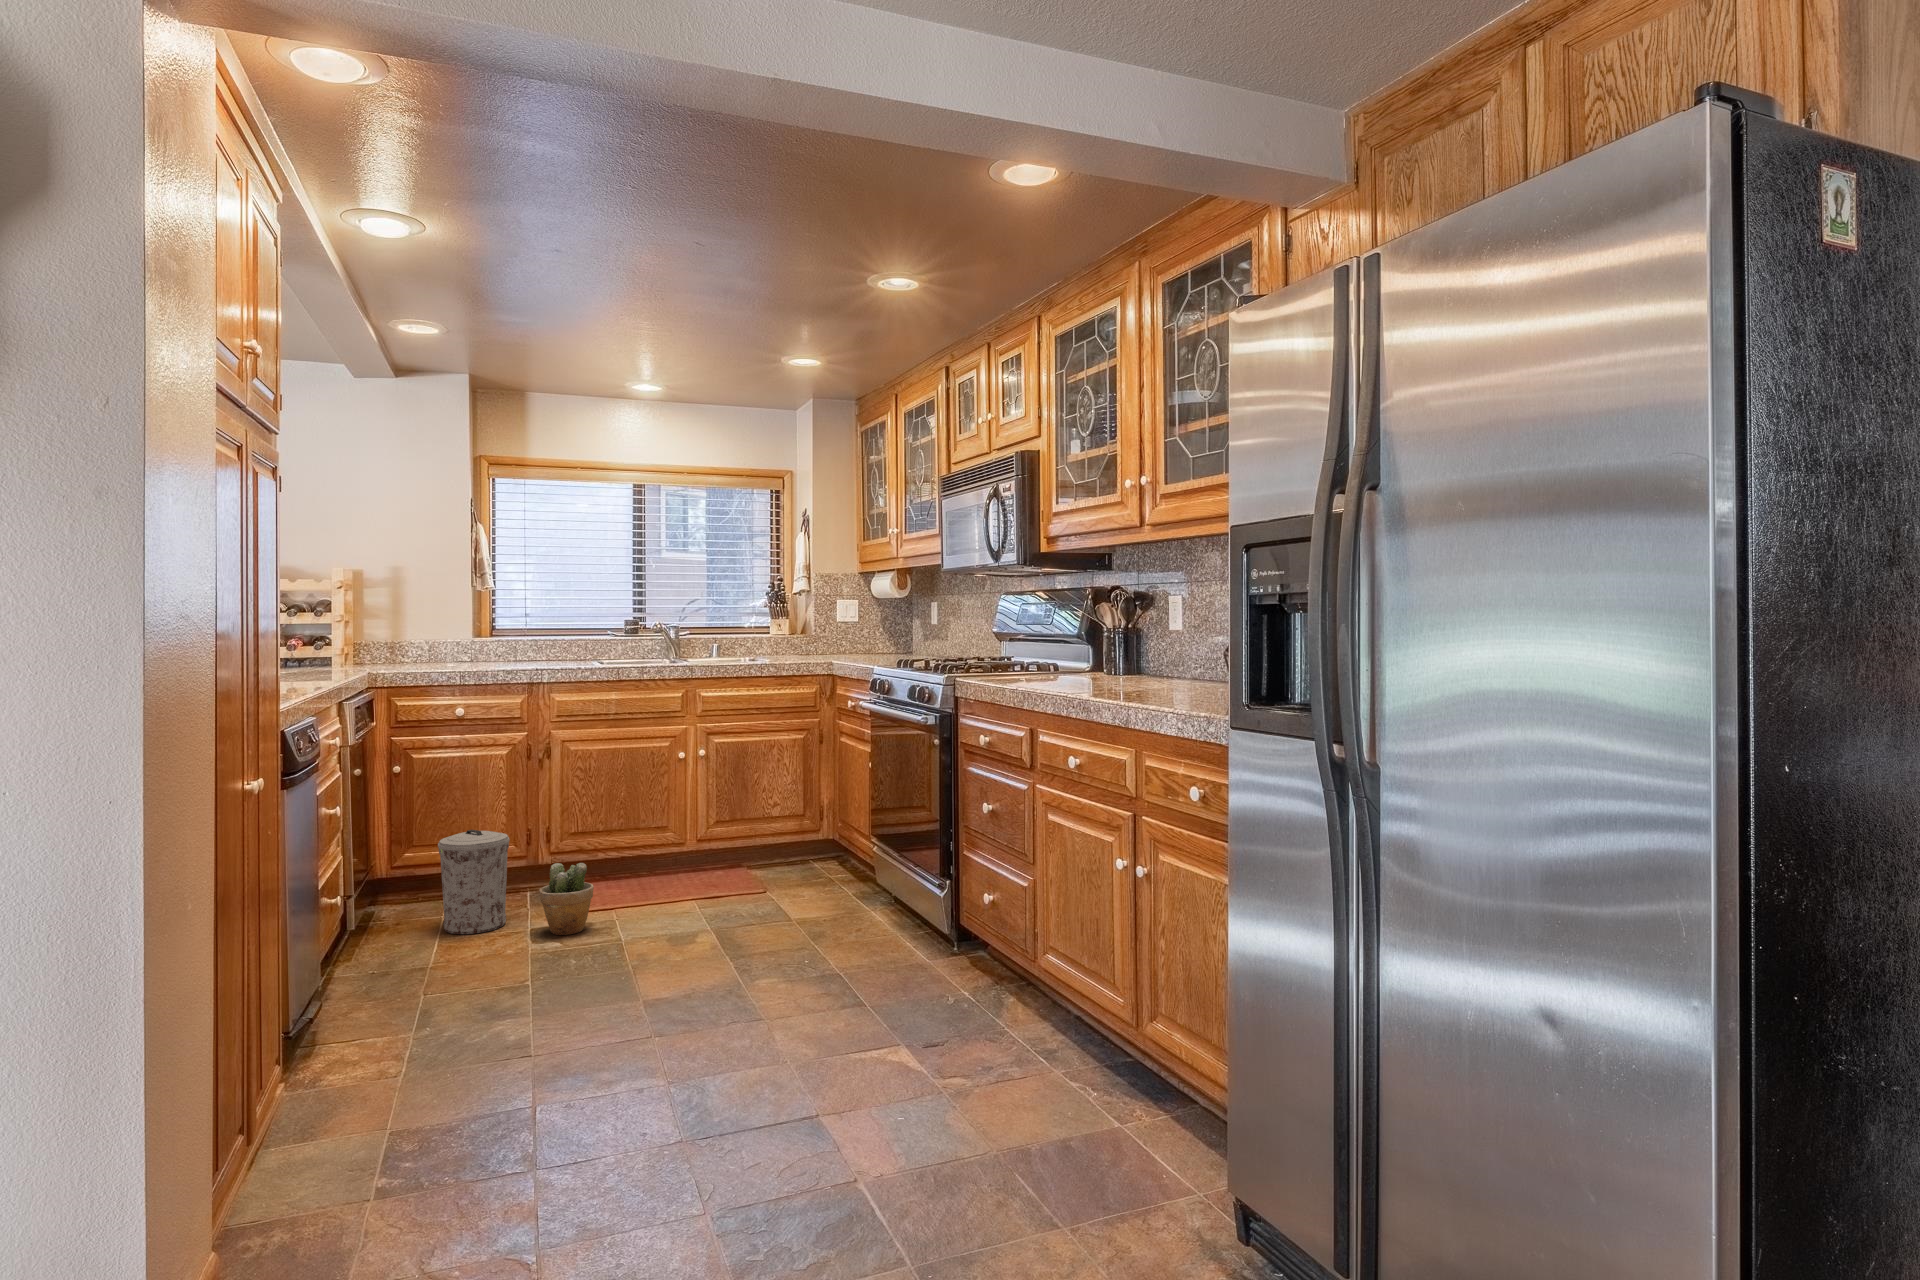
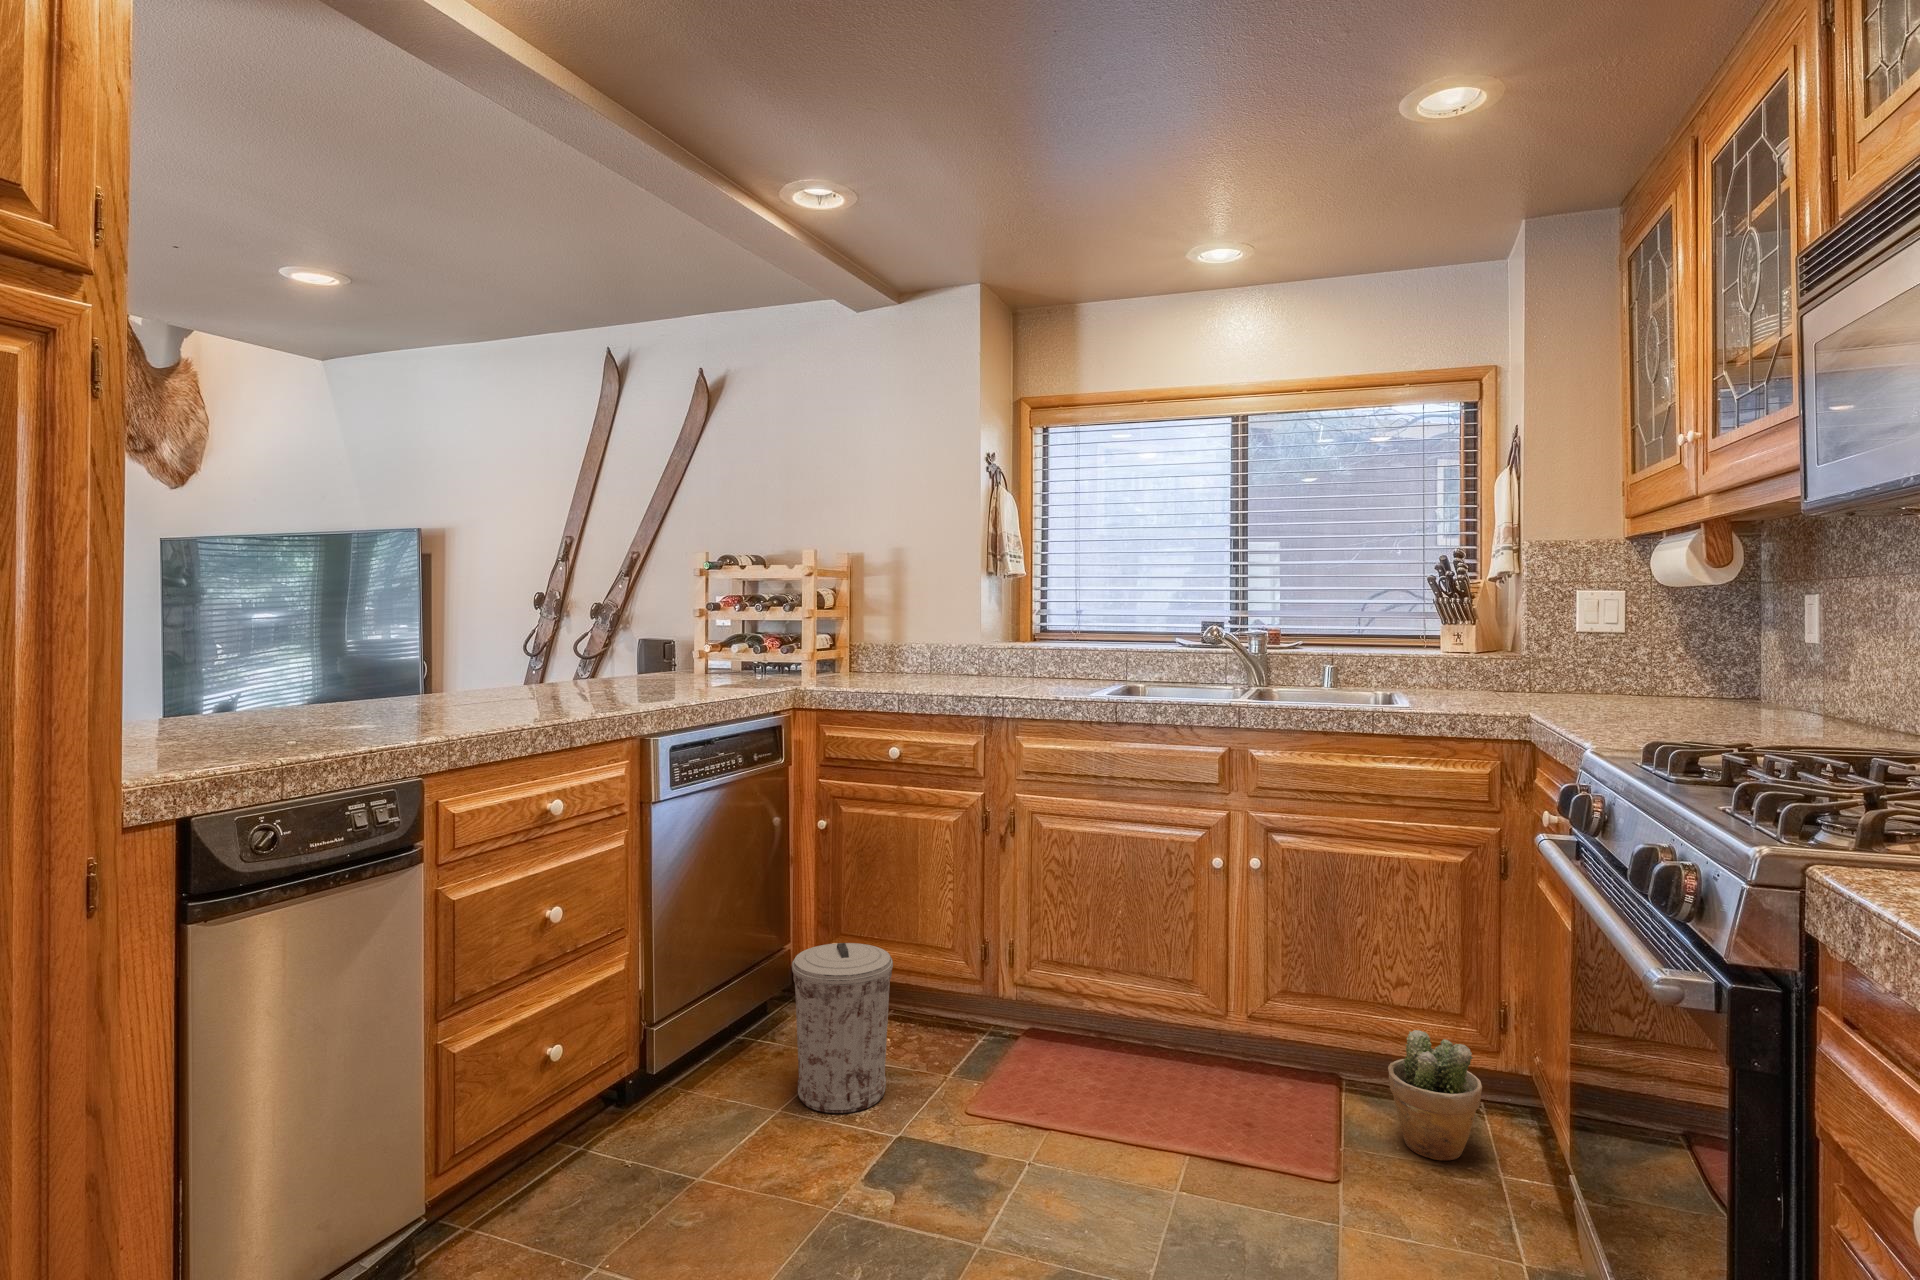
potted plant: present [539,863,594,935] -> present [1388,1030,1482,1160]

